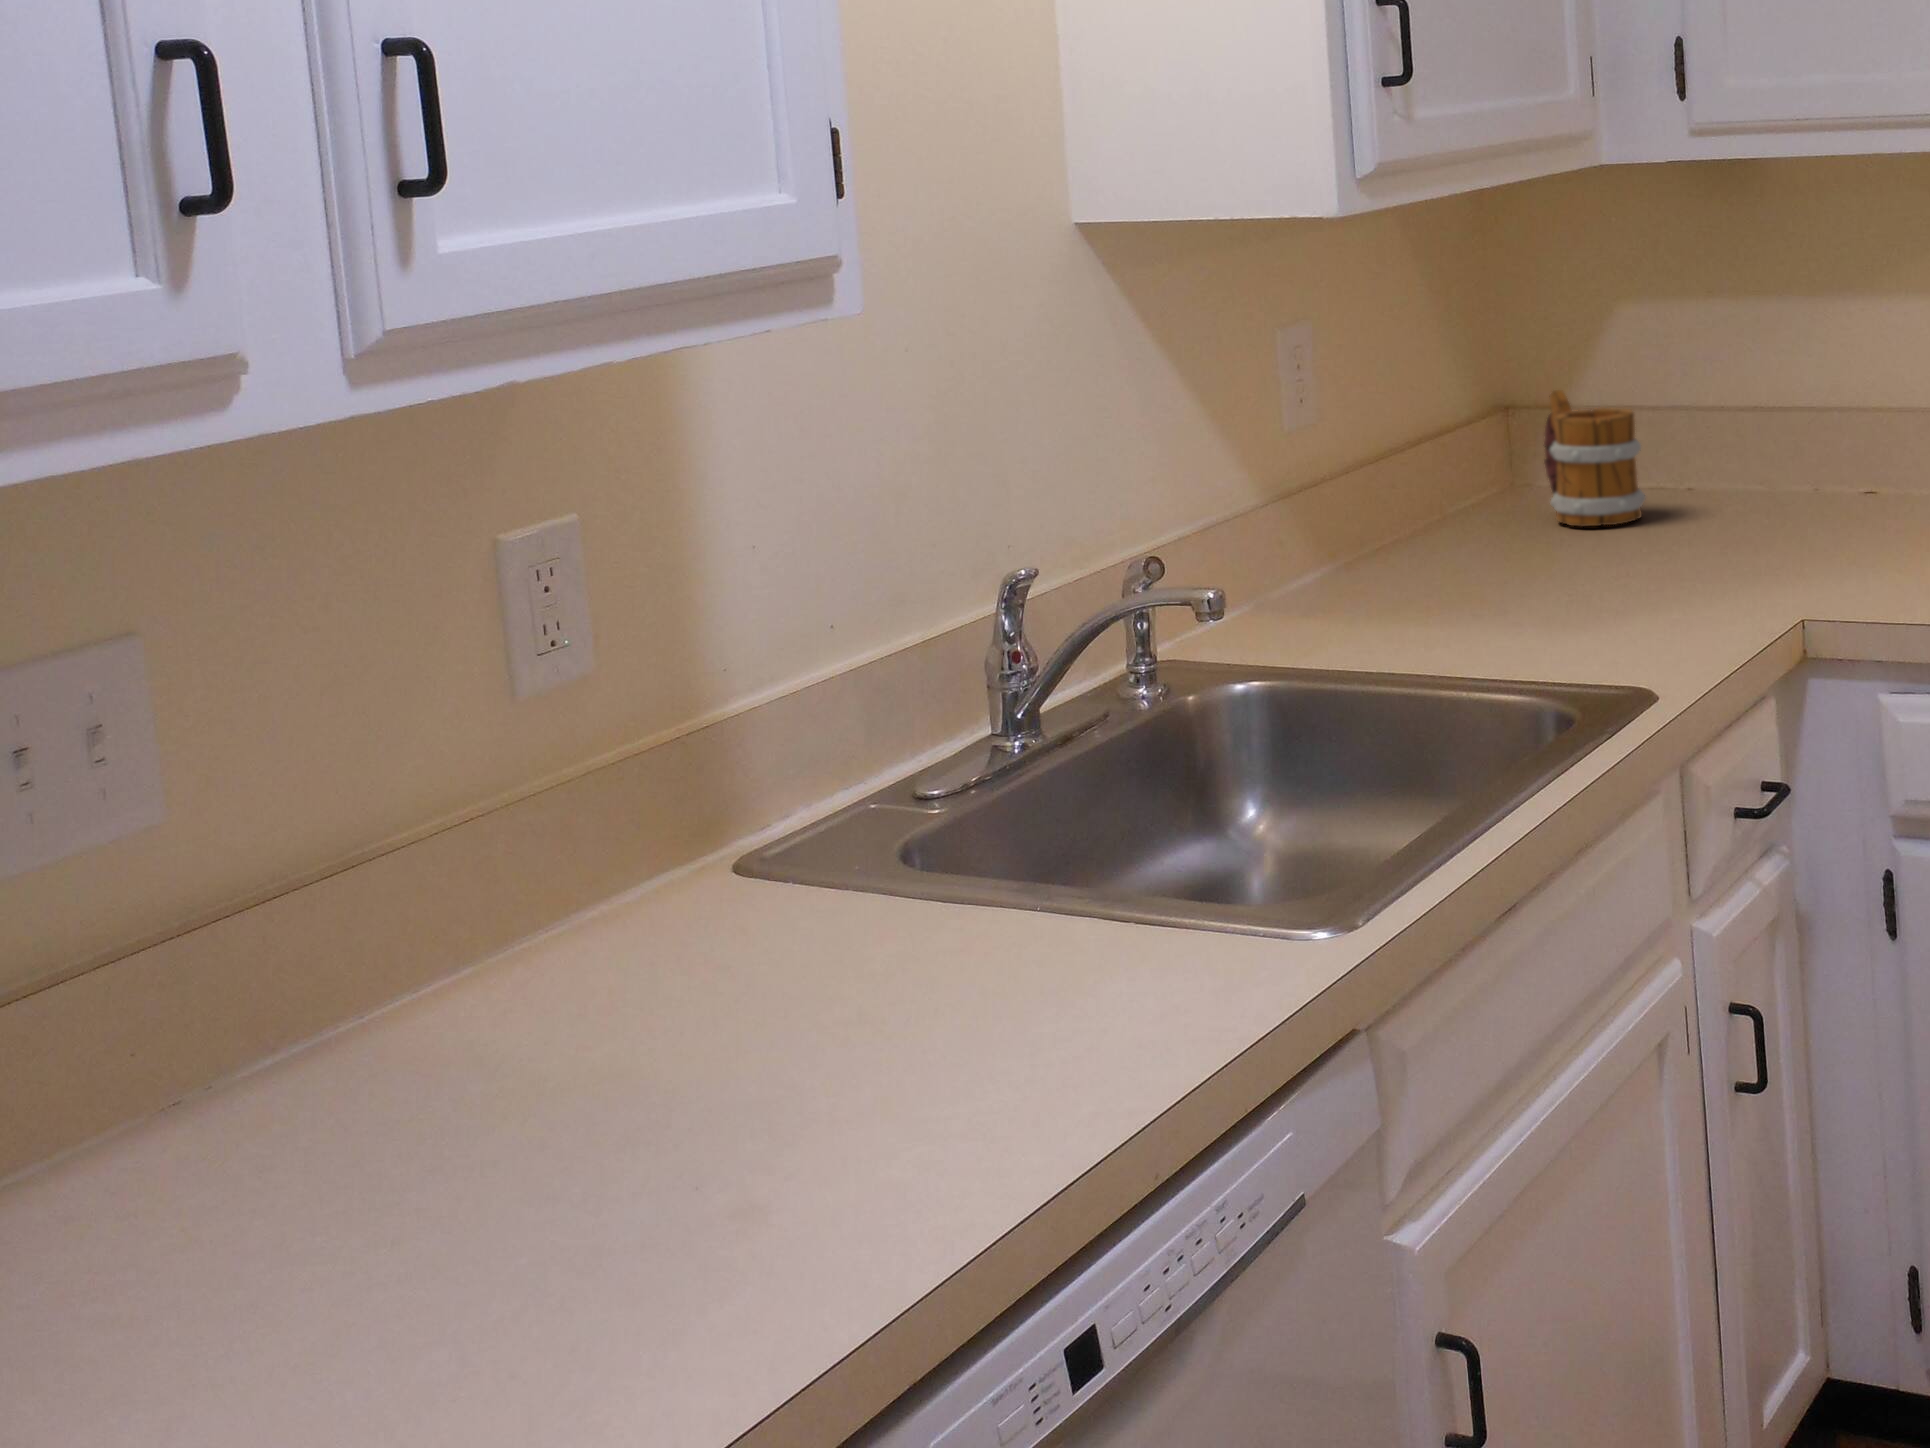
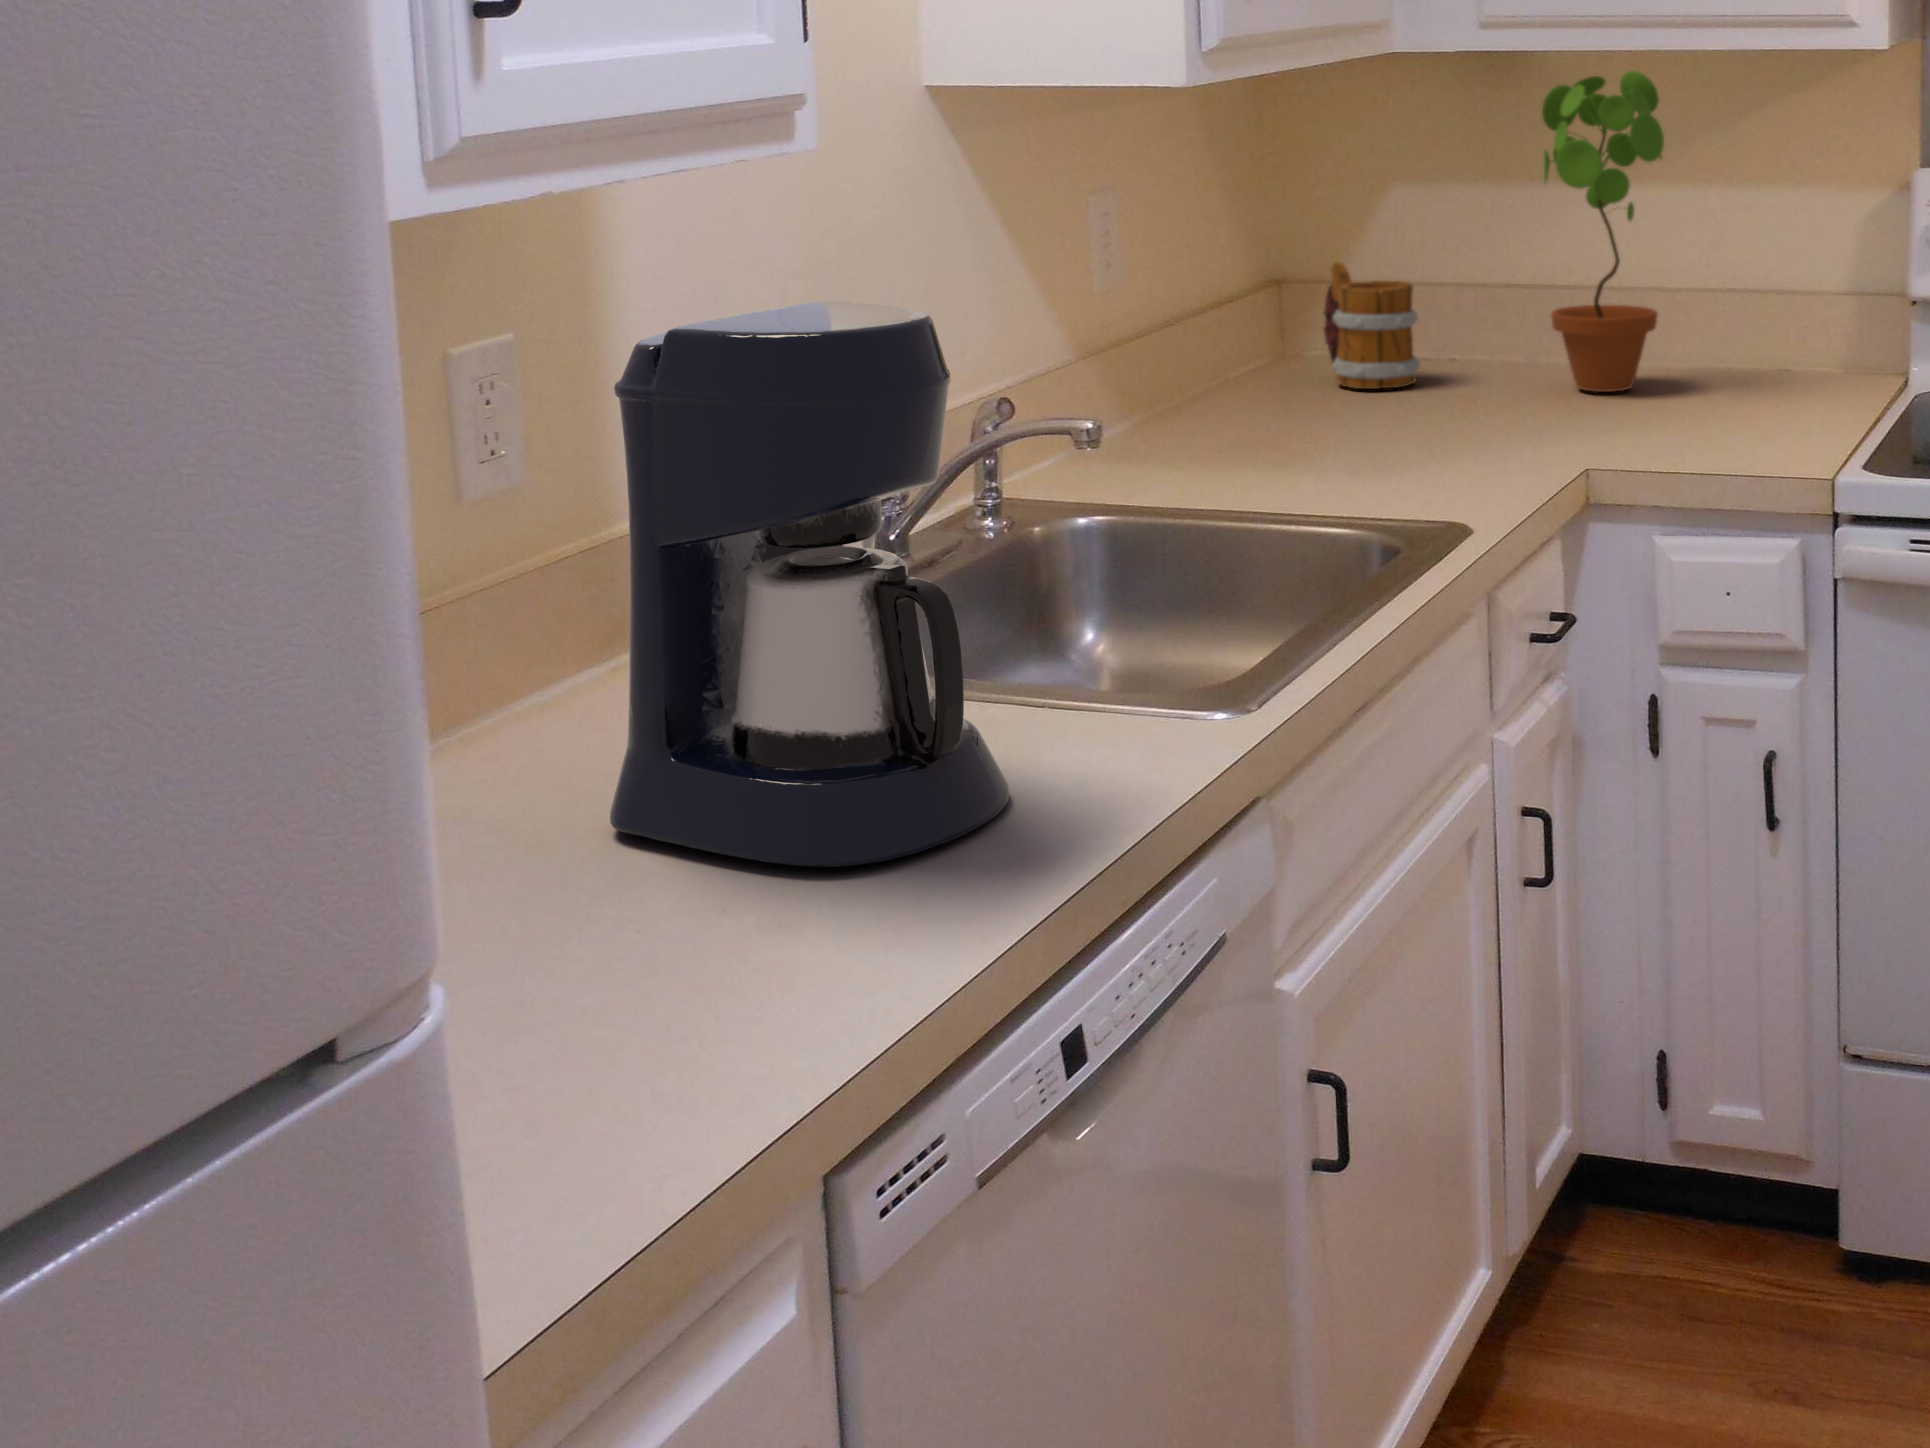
potted plant: none [1766,176,1898,526] -> present [1542,71,1664,392]
coffee maker: none [610,483,1055,1131] -> present [610,301,1009,867]

